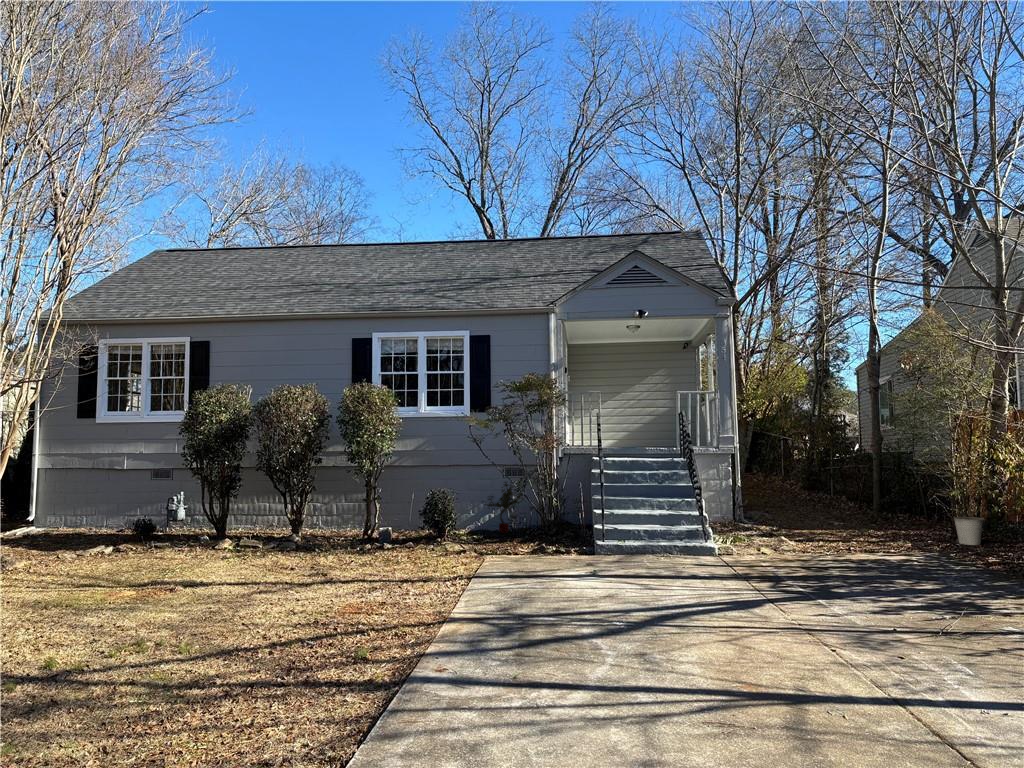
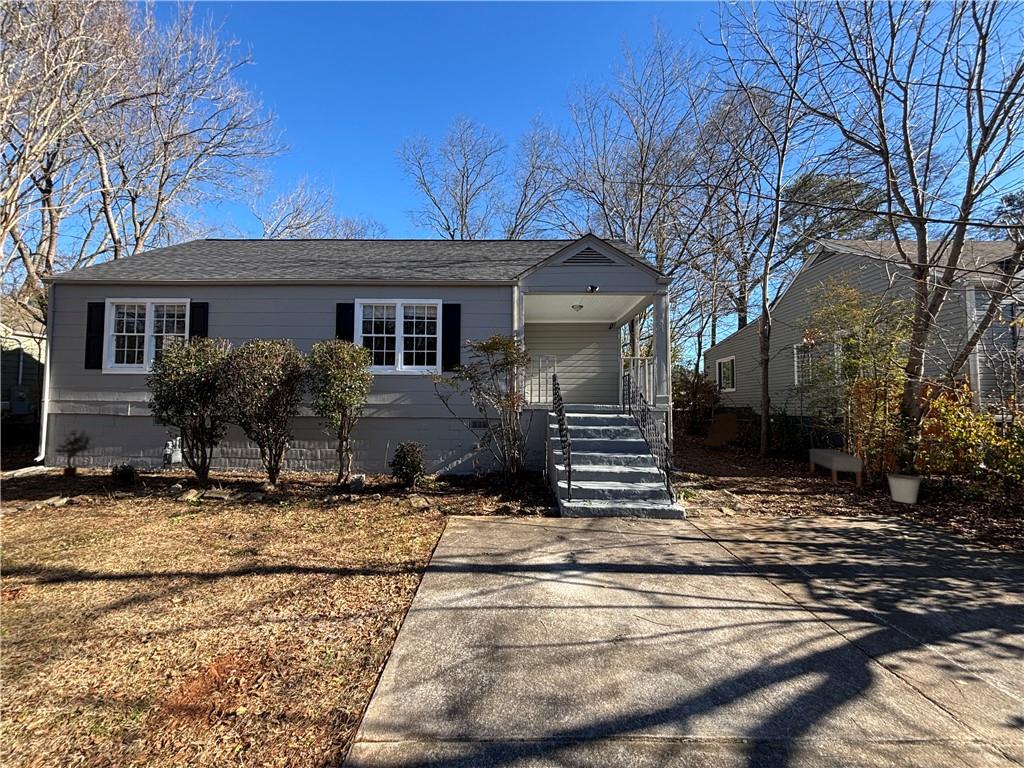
lounge chair: none [808,458,857,508] -> present [704,414,739,451]
potted tree: present [485,482,523,534] -> present [55,431,94,476]
bench: none [910,496,949,534] -> present [809,449,862,485]

